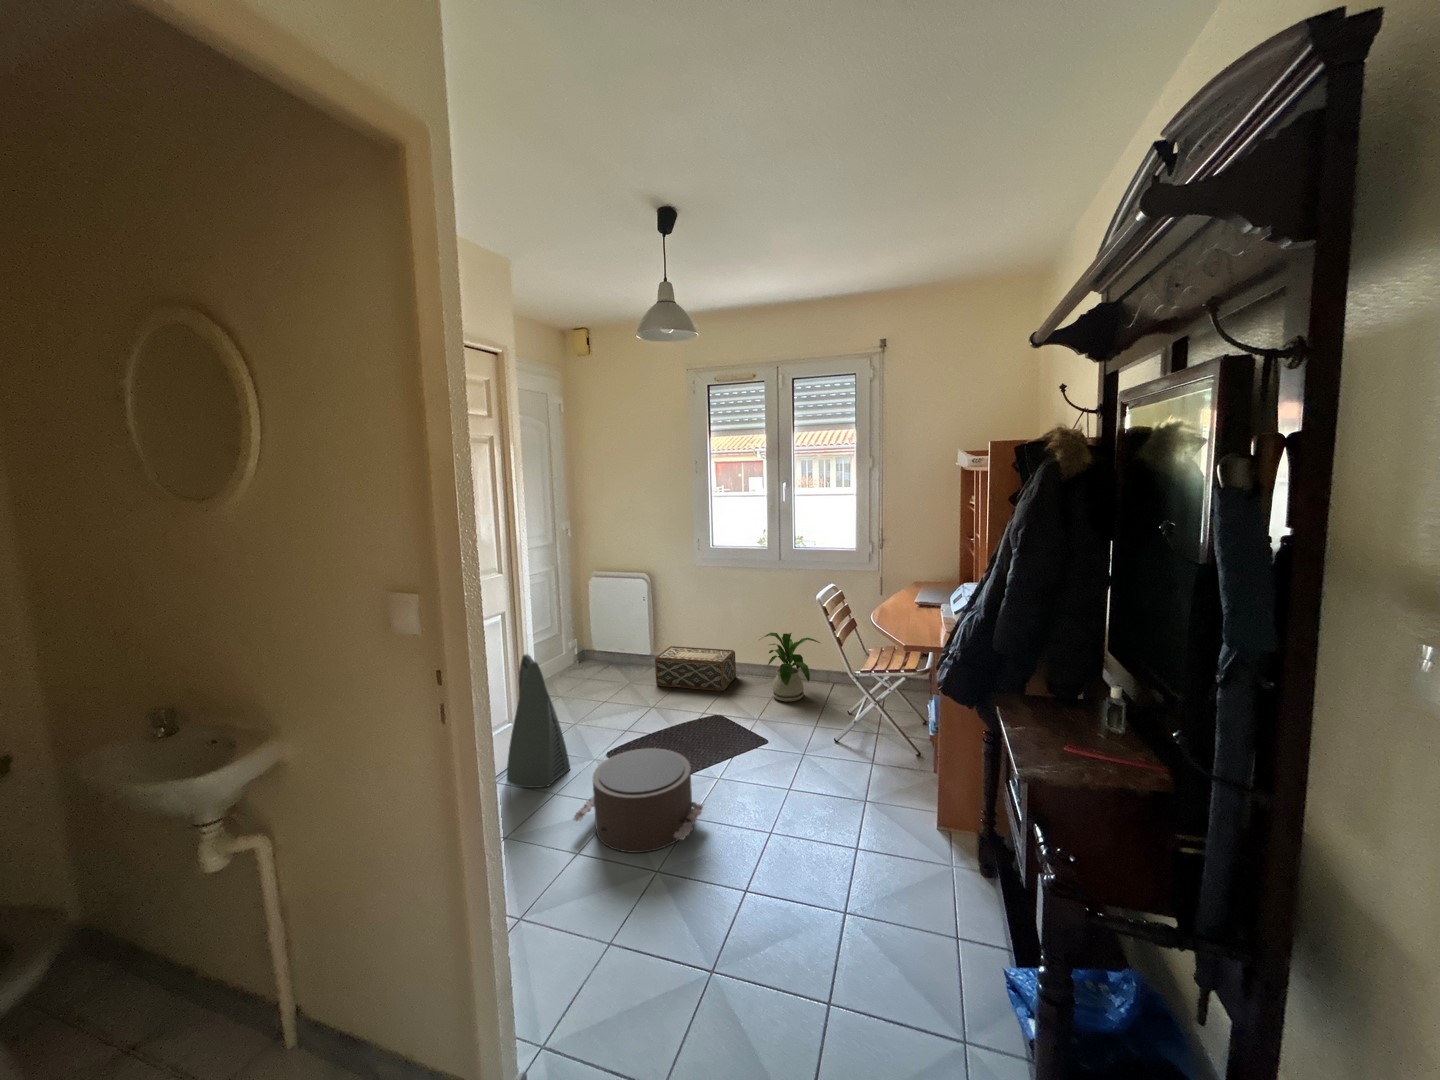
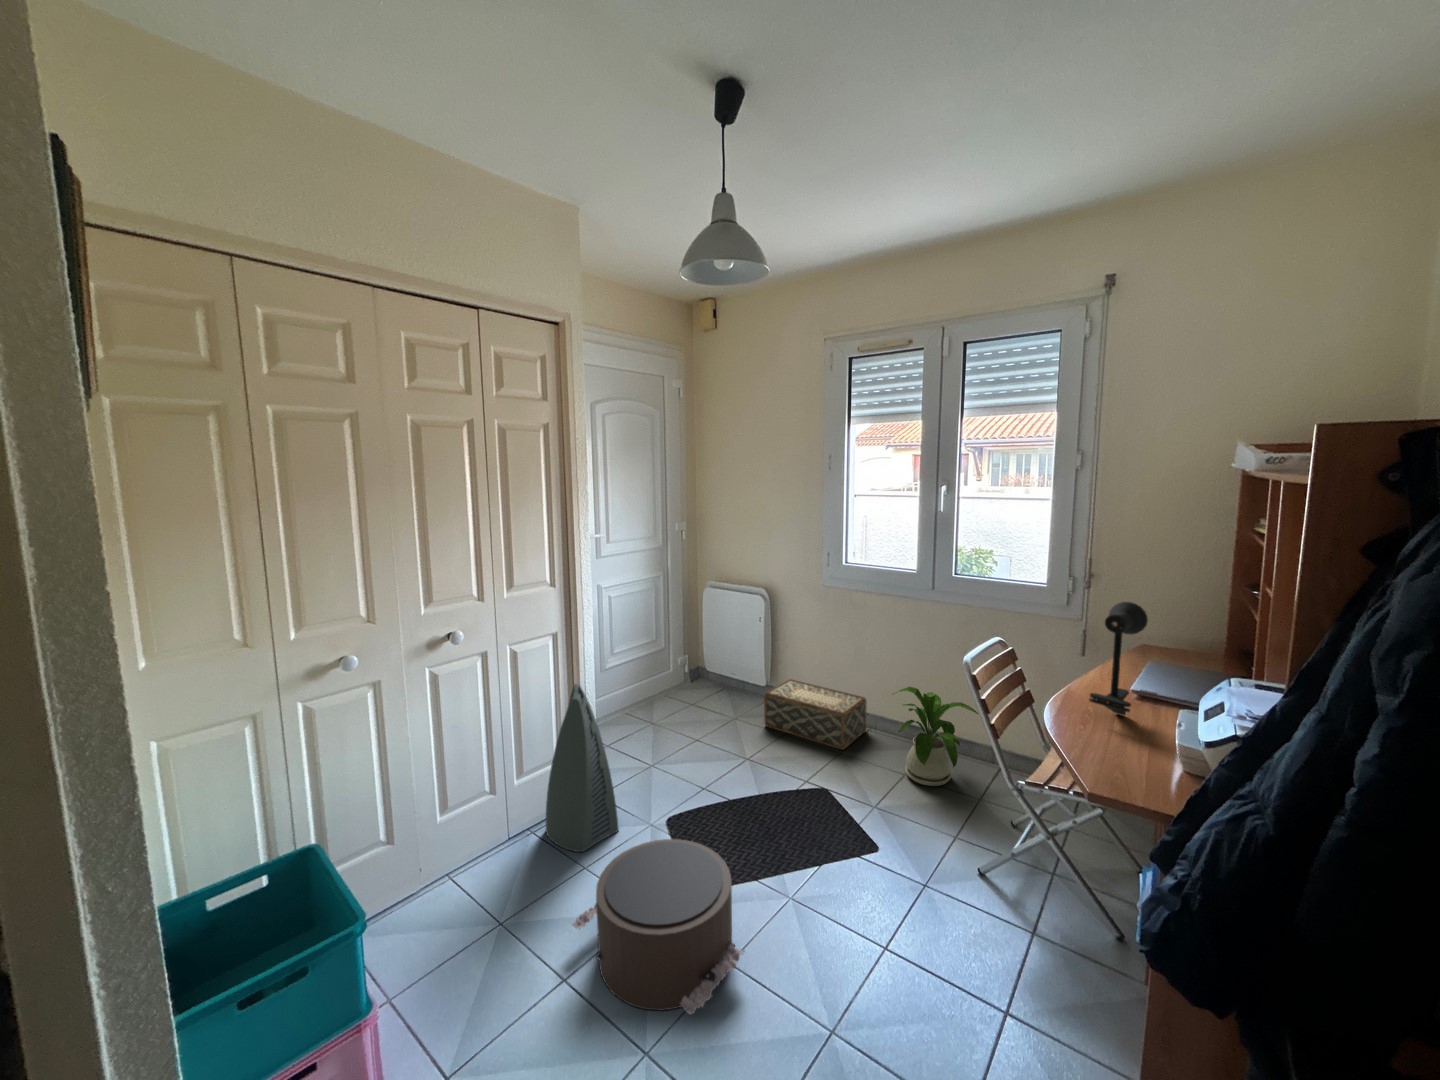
desk lamp: none [893,546,920,616] -> present [1089,602,1148,715]

